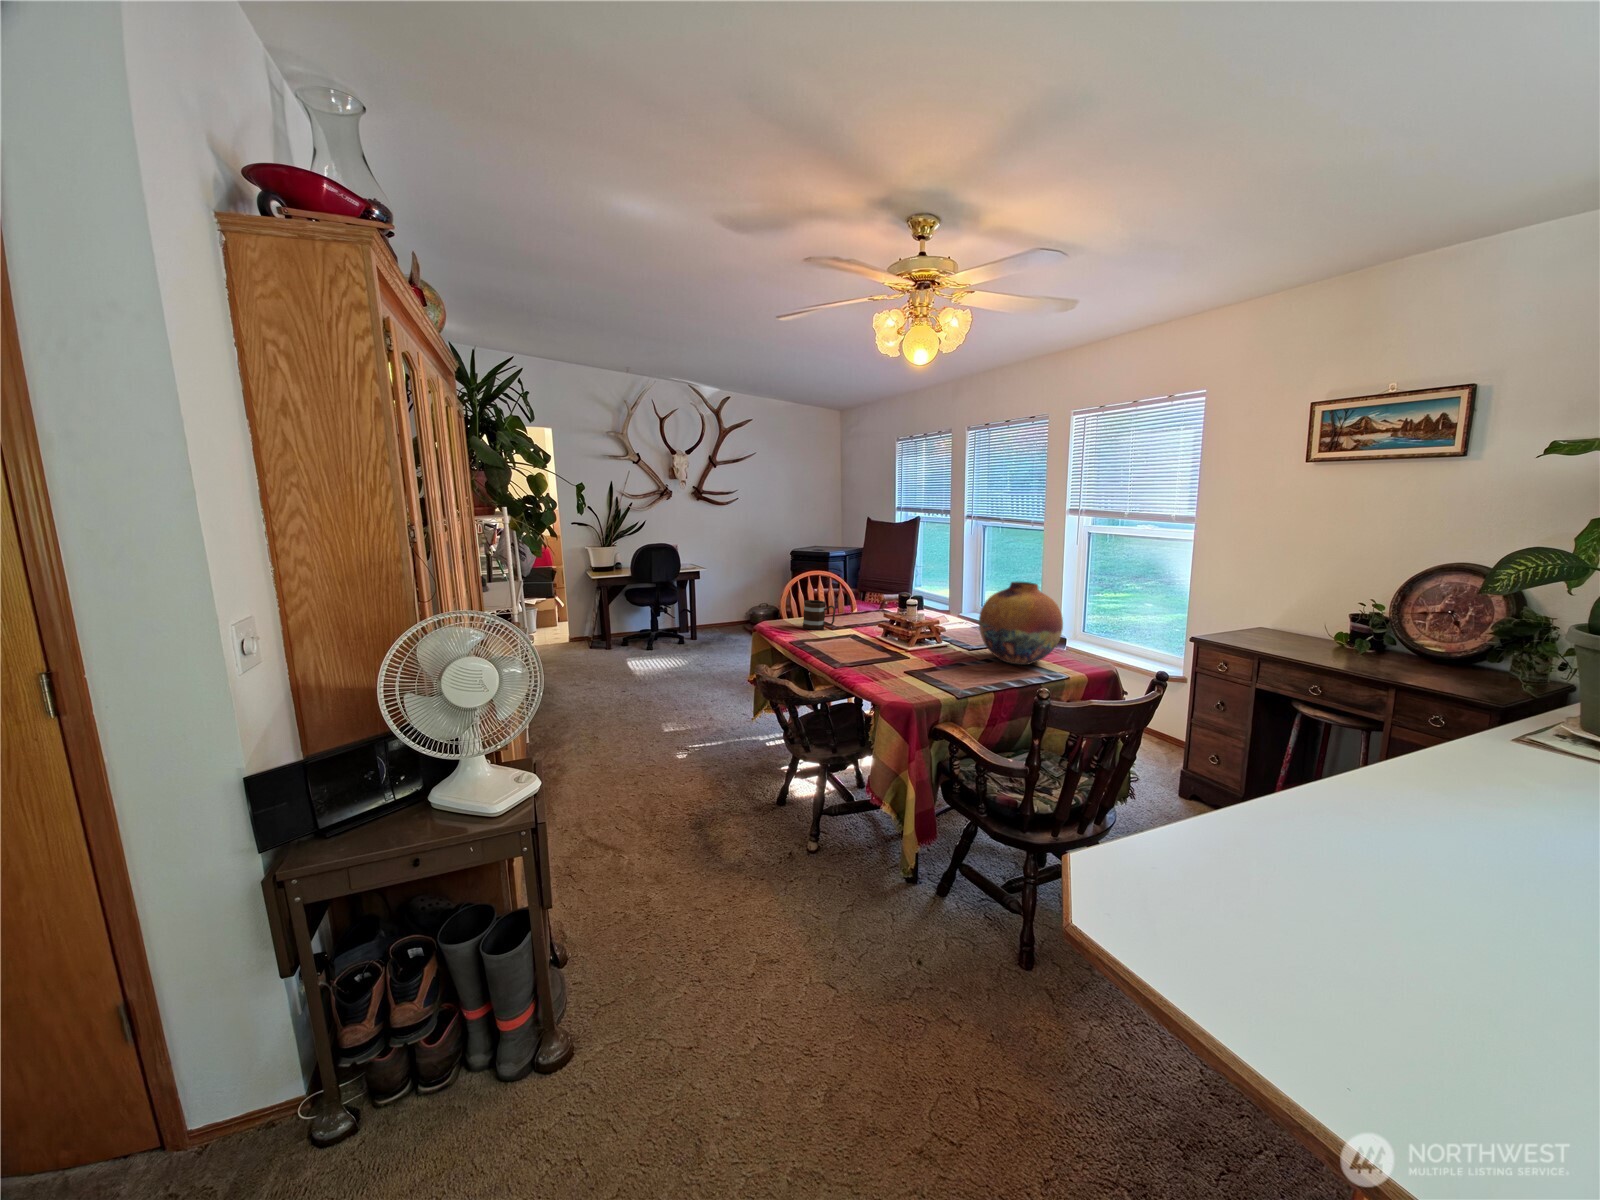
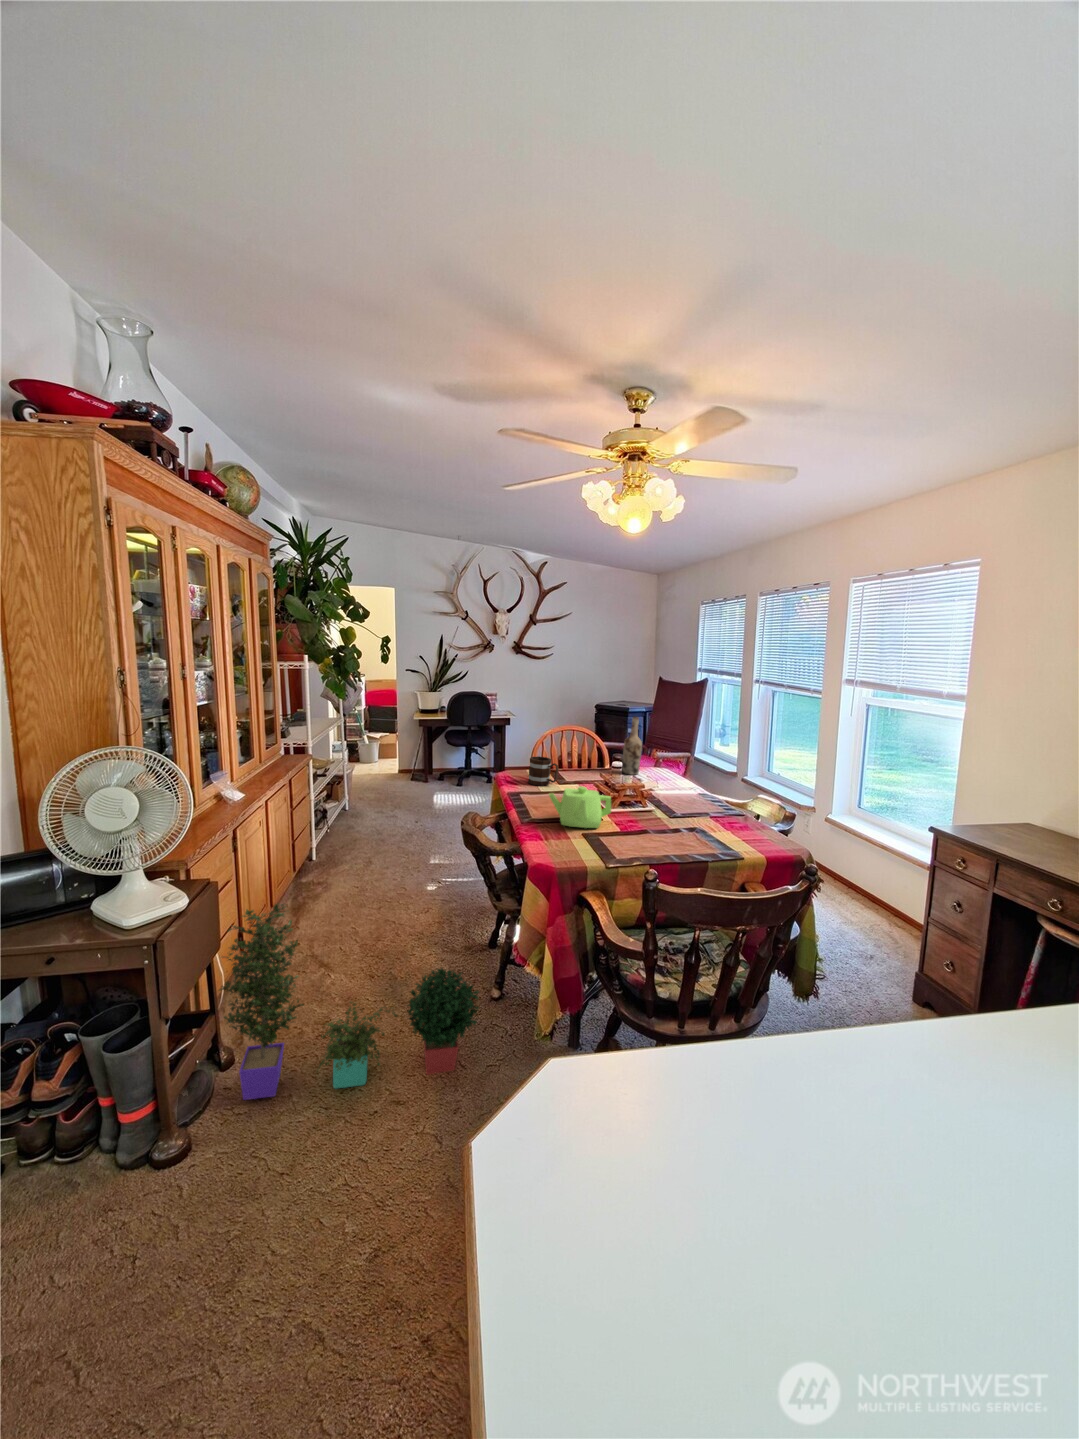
wine bottle: none [882,554,902,613] -> present [622,716,642,775]
vase: present [979,582,1063,665] -> none [669,754,754,842]
teapot: none [863,623,924,664] -> present [549,786,611,828]
potted plant: none [576,769,834,988] -> present [219,904,479,1100]

